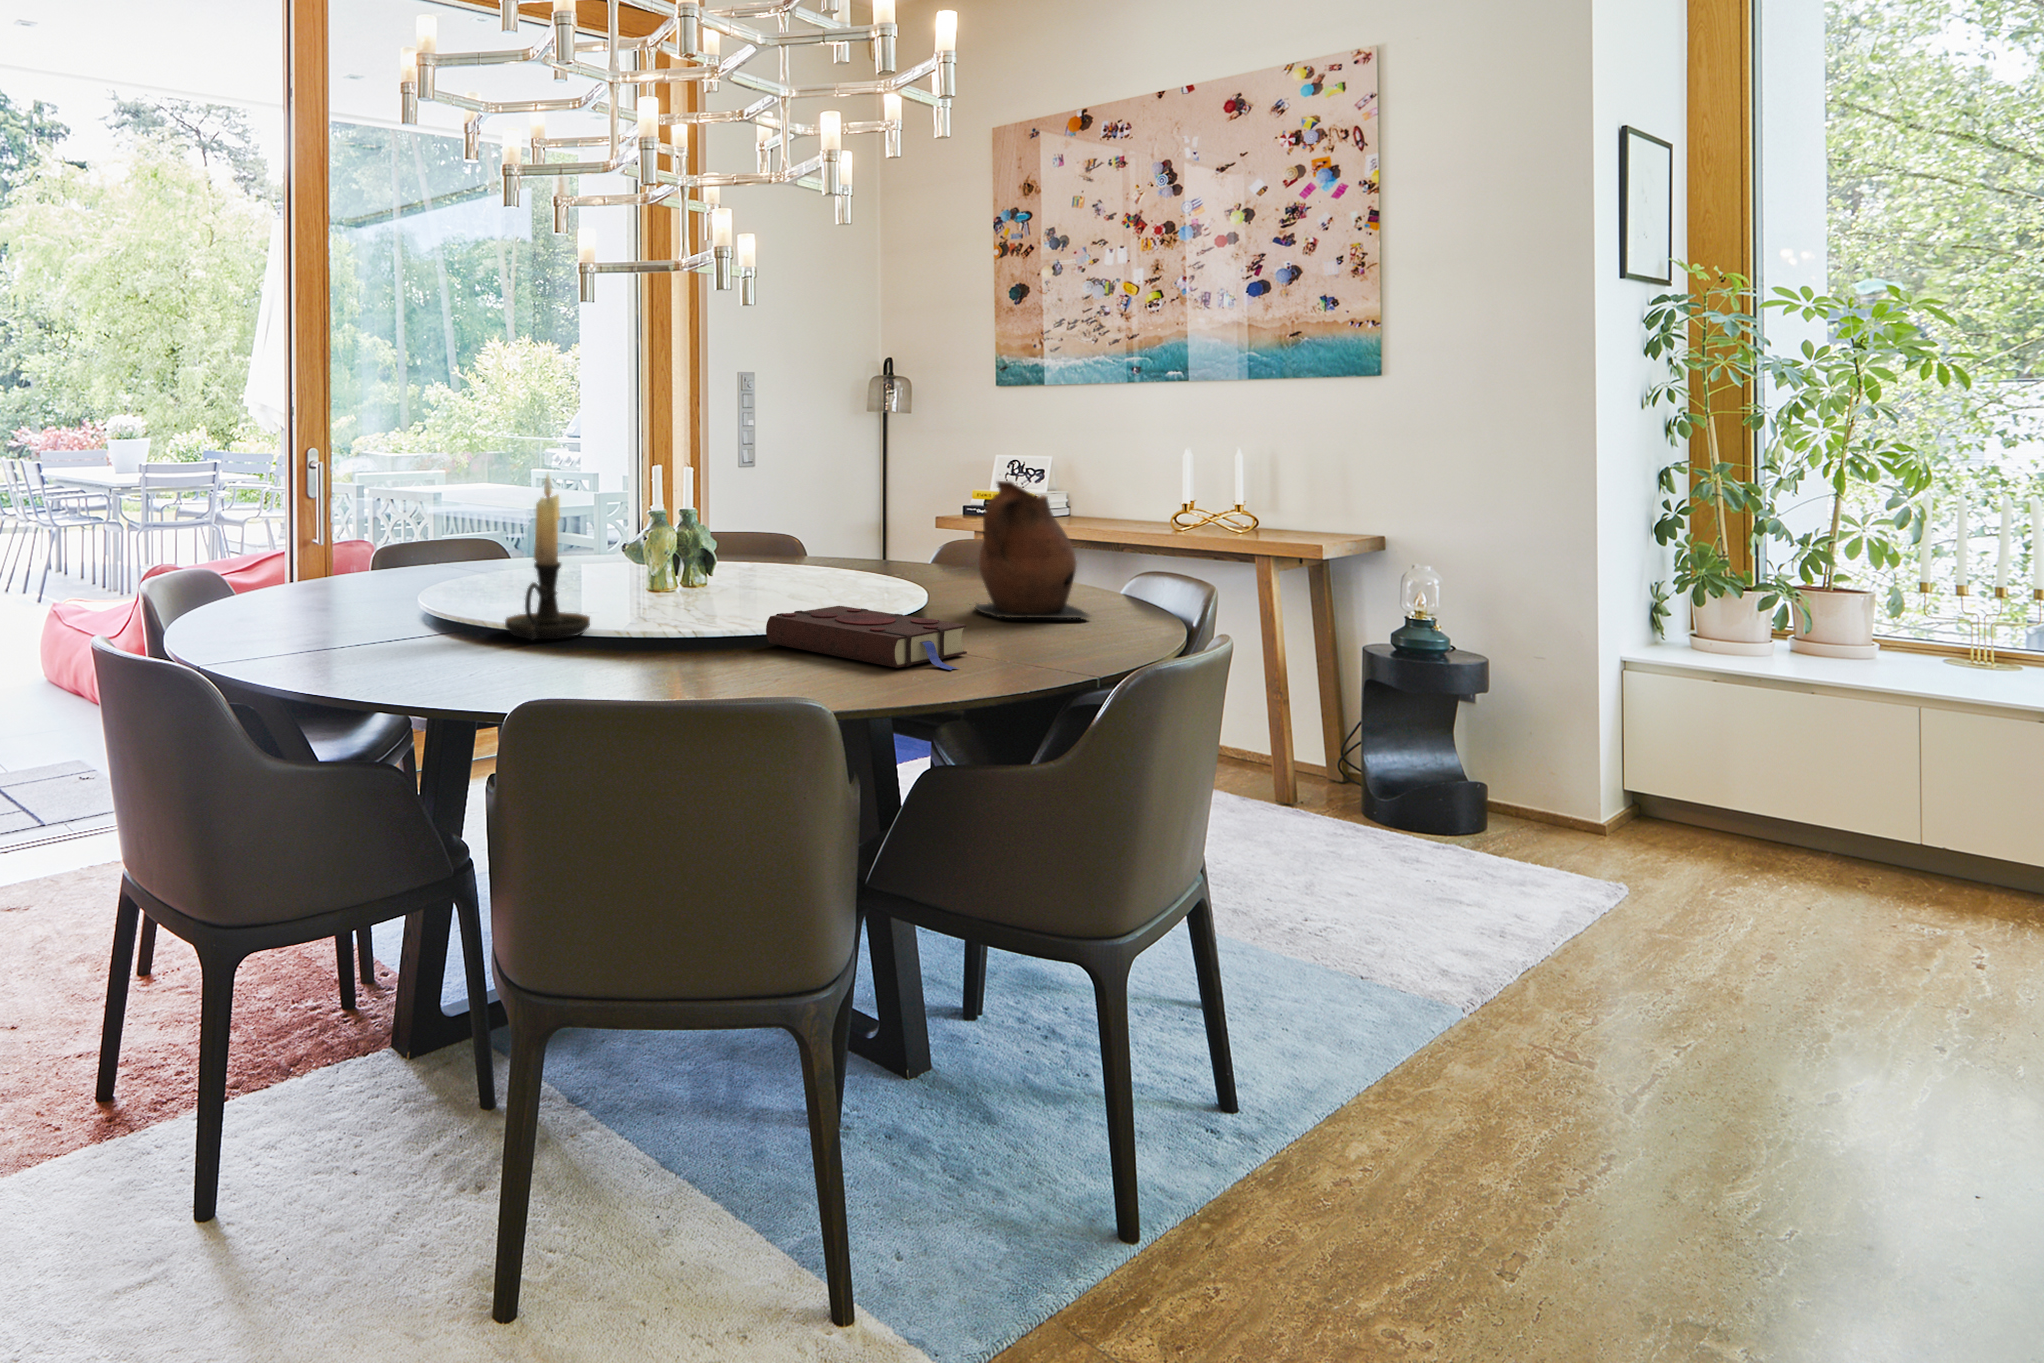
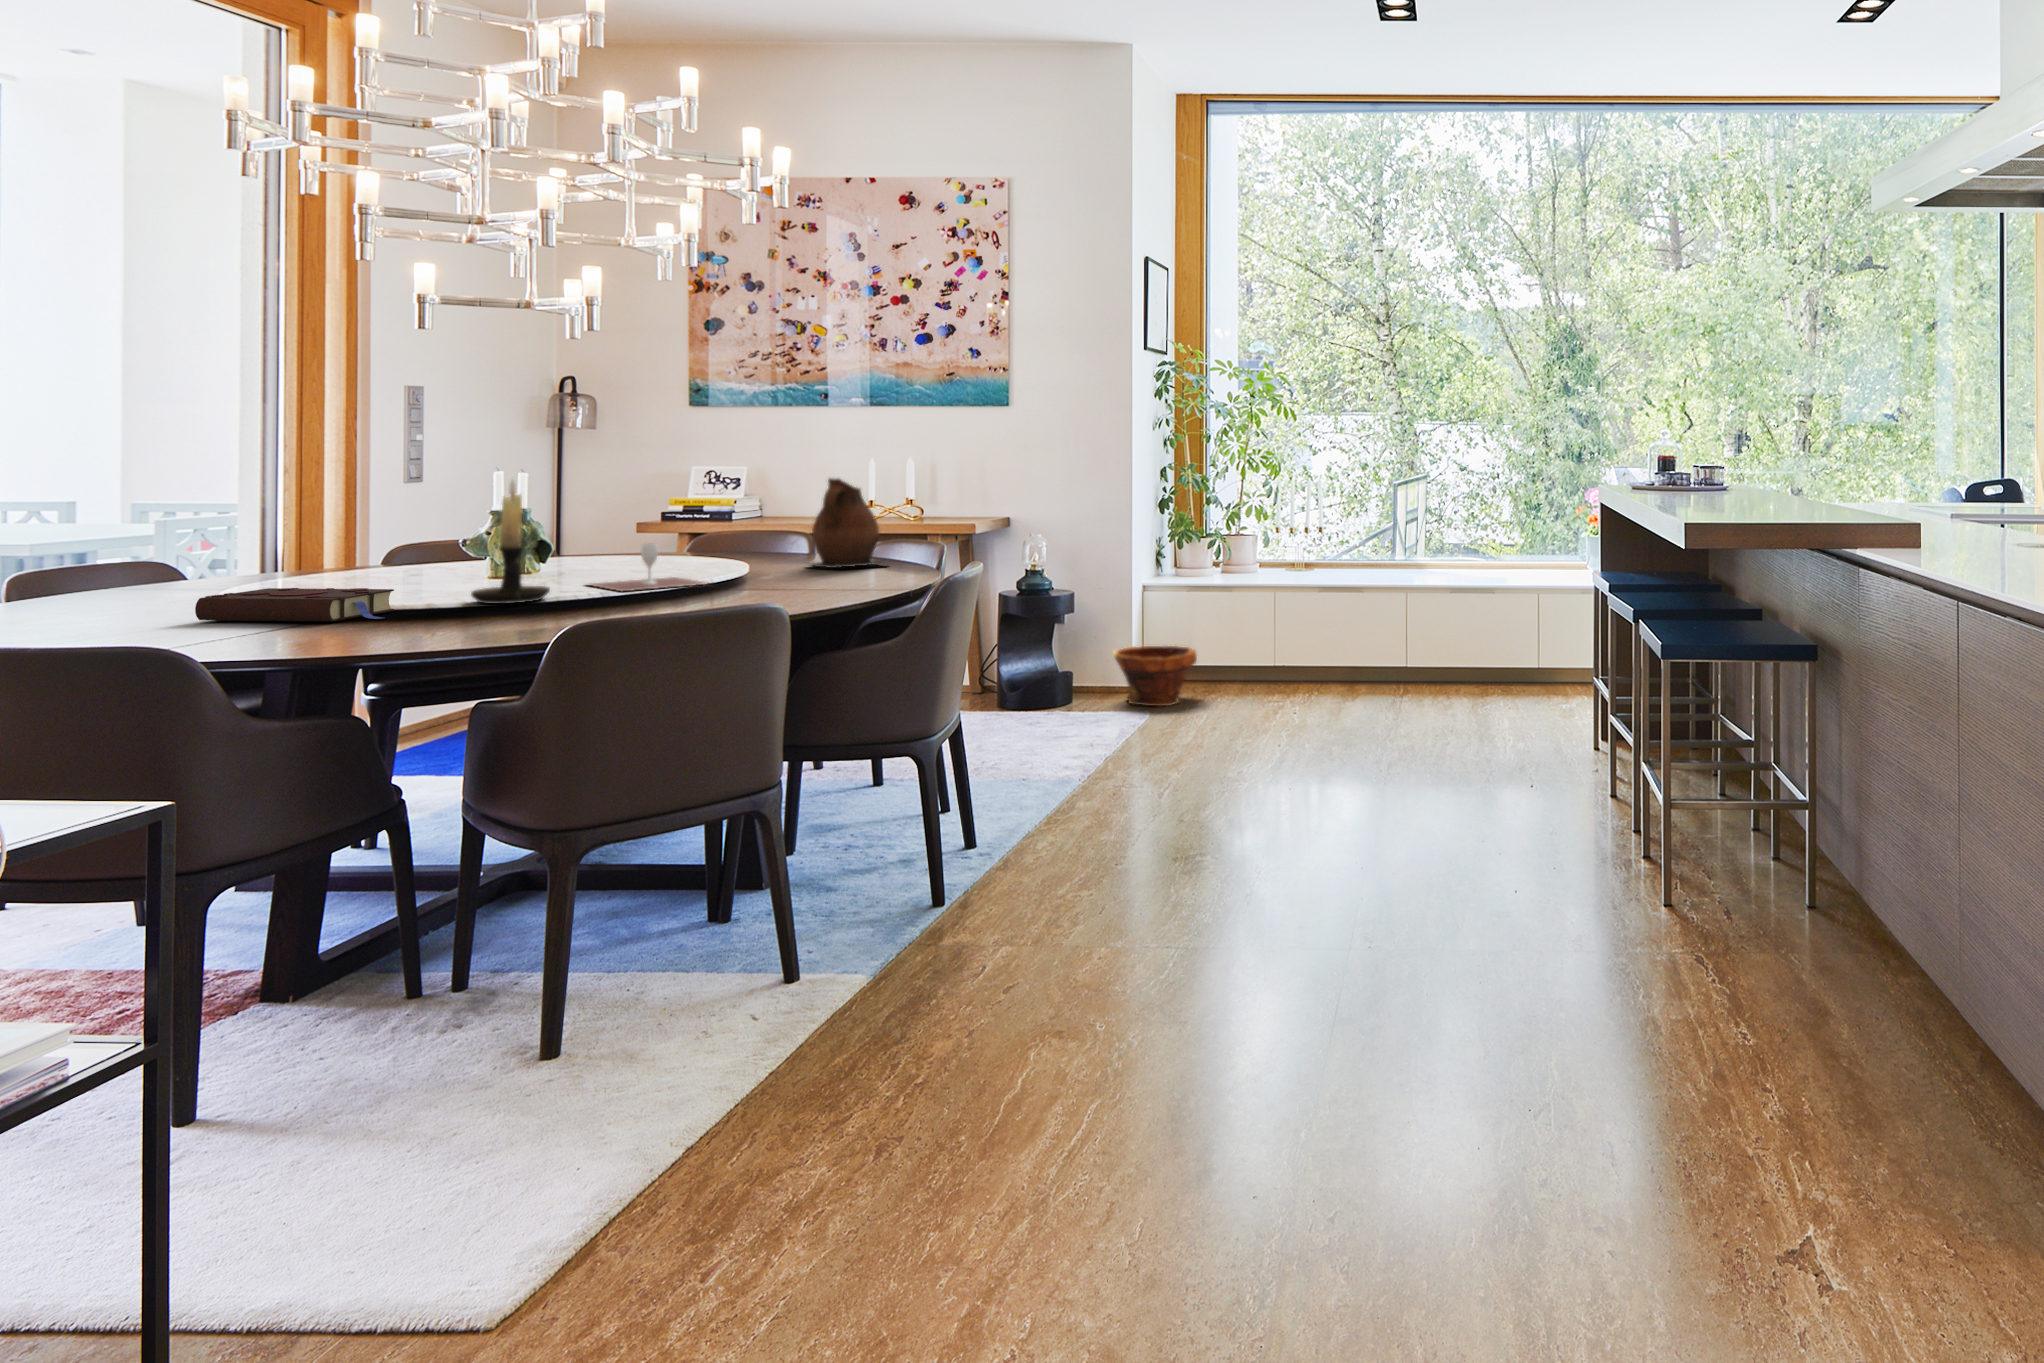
wine glass: none [676,566,807,632] -> present [591,544,706,591]
book: present [766,606,967,670] -> present [195,588,394,621]
planter: none [1557,756,1731,875] -> present [1113,646,1197,706]

